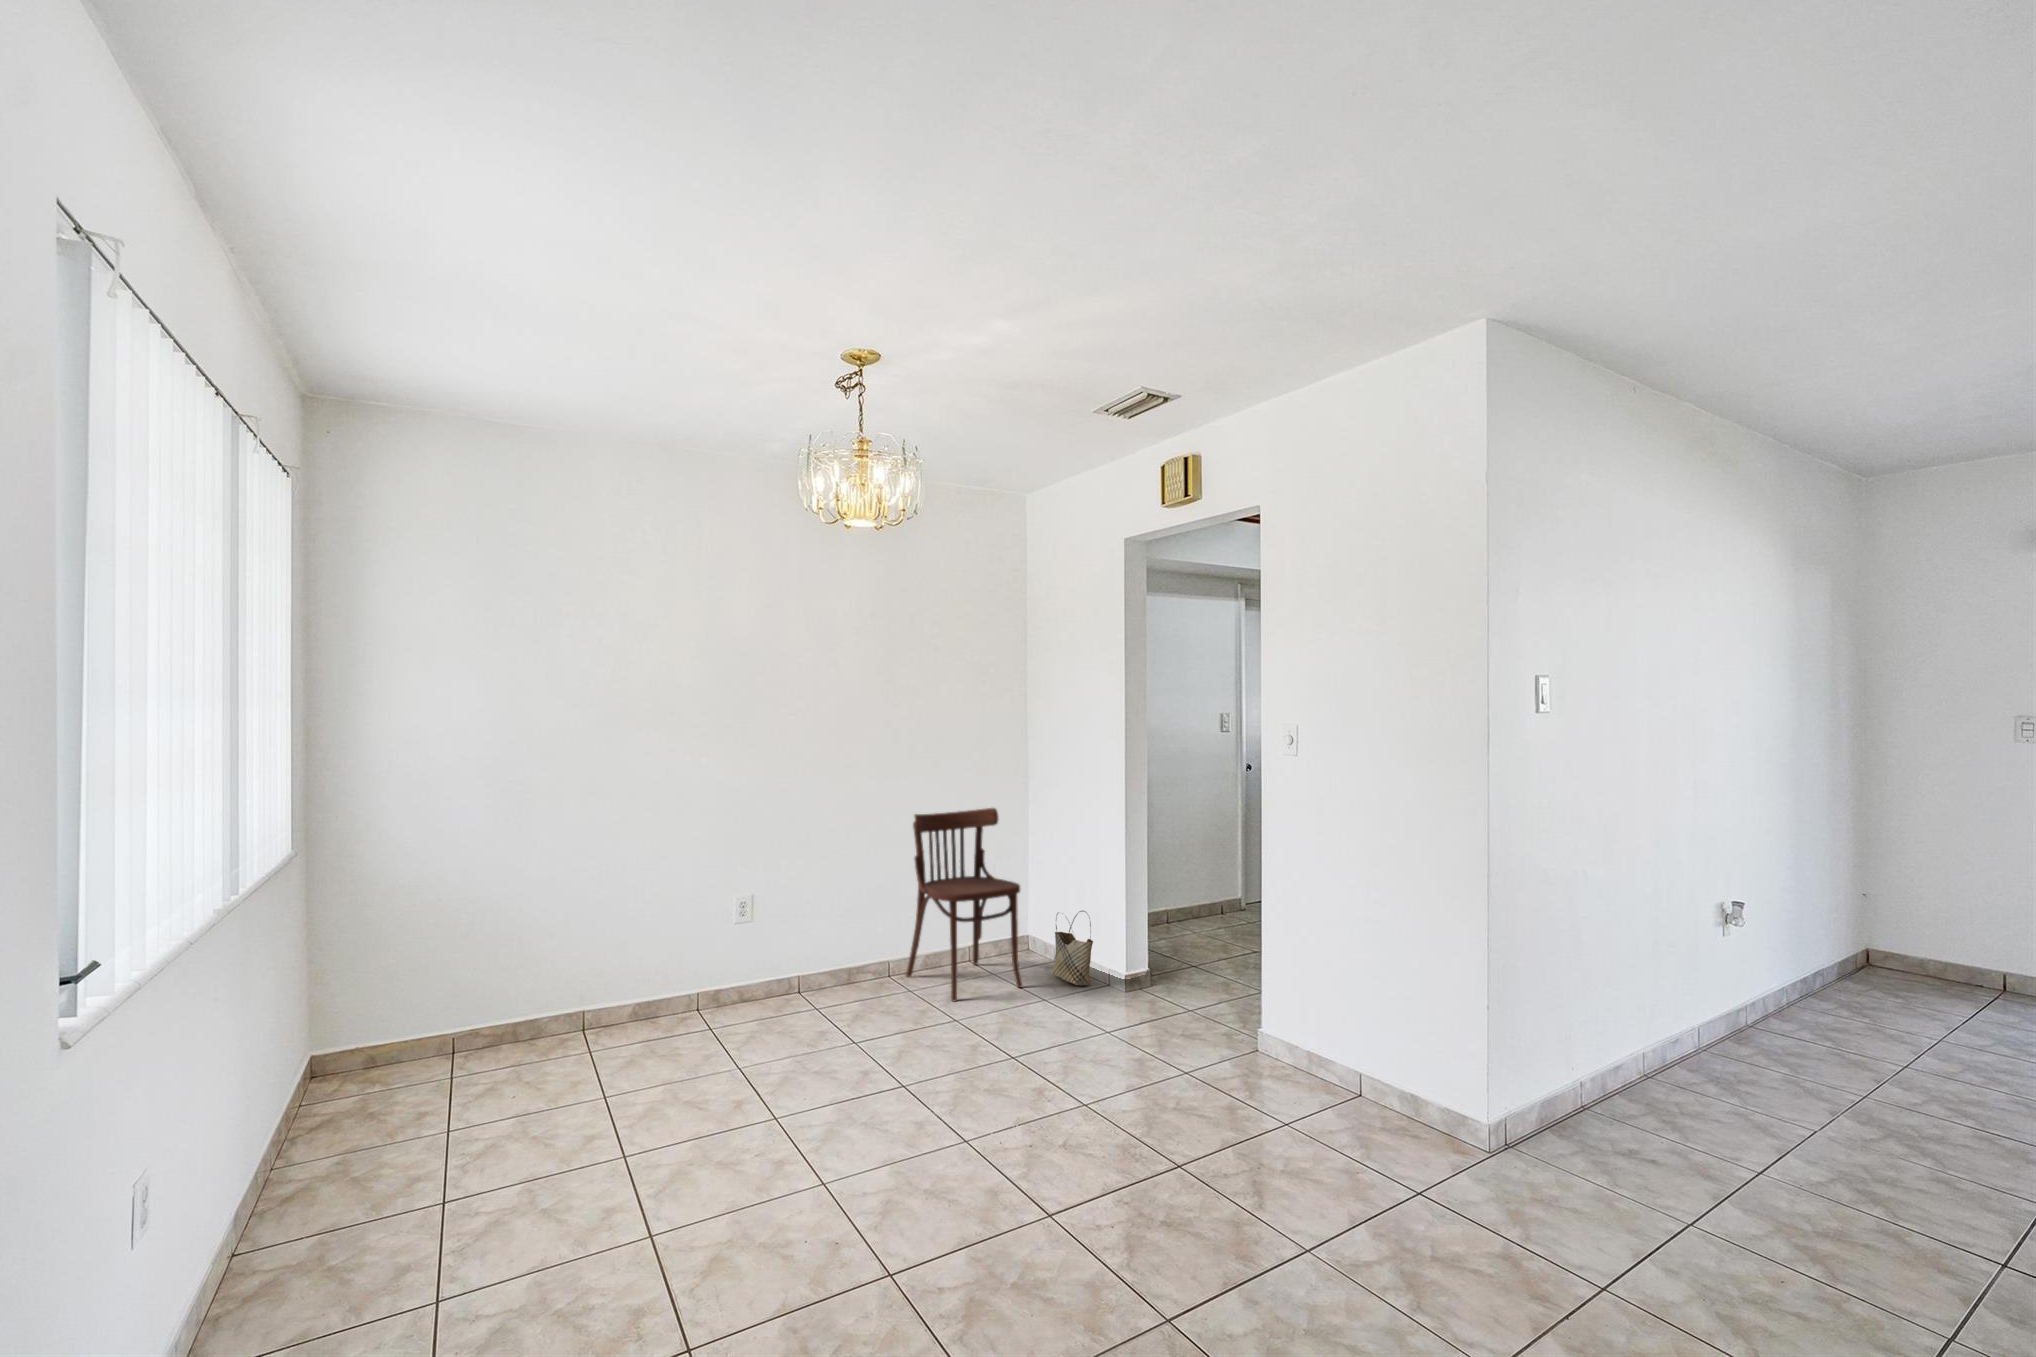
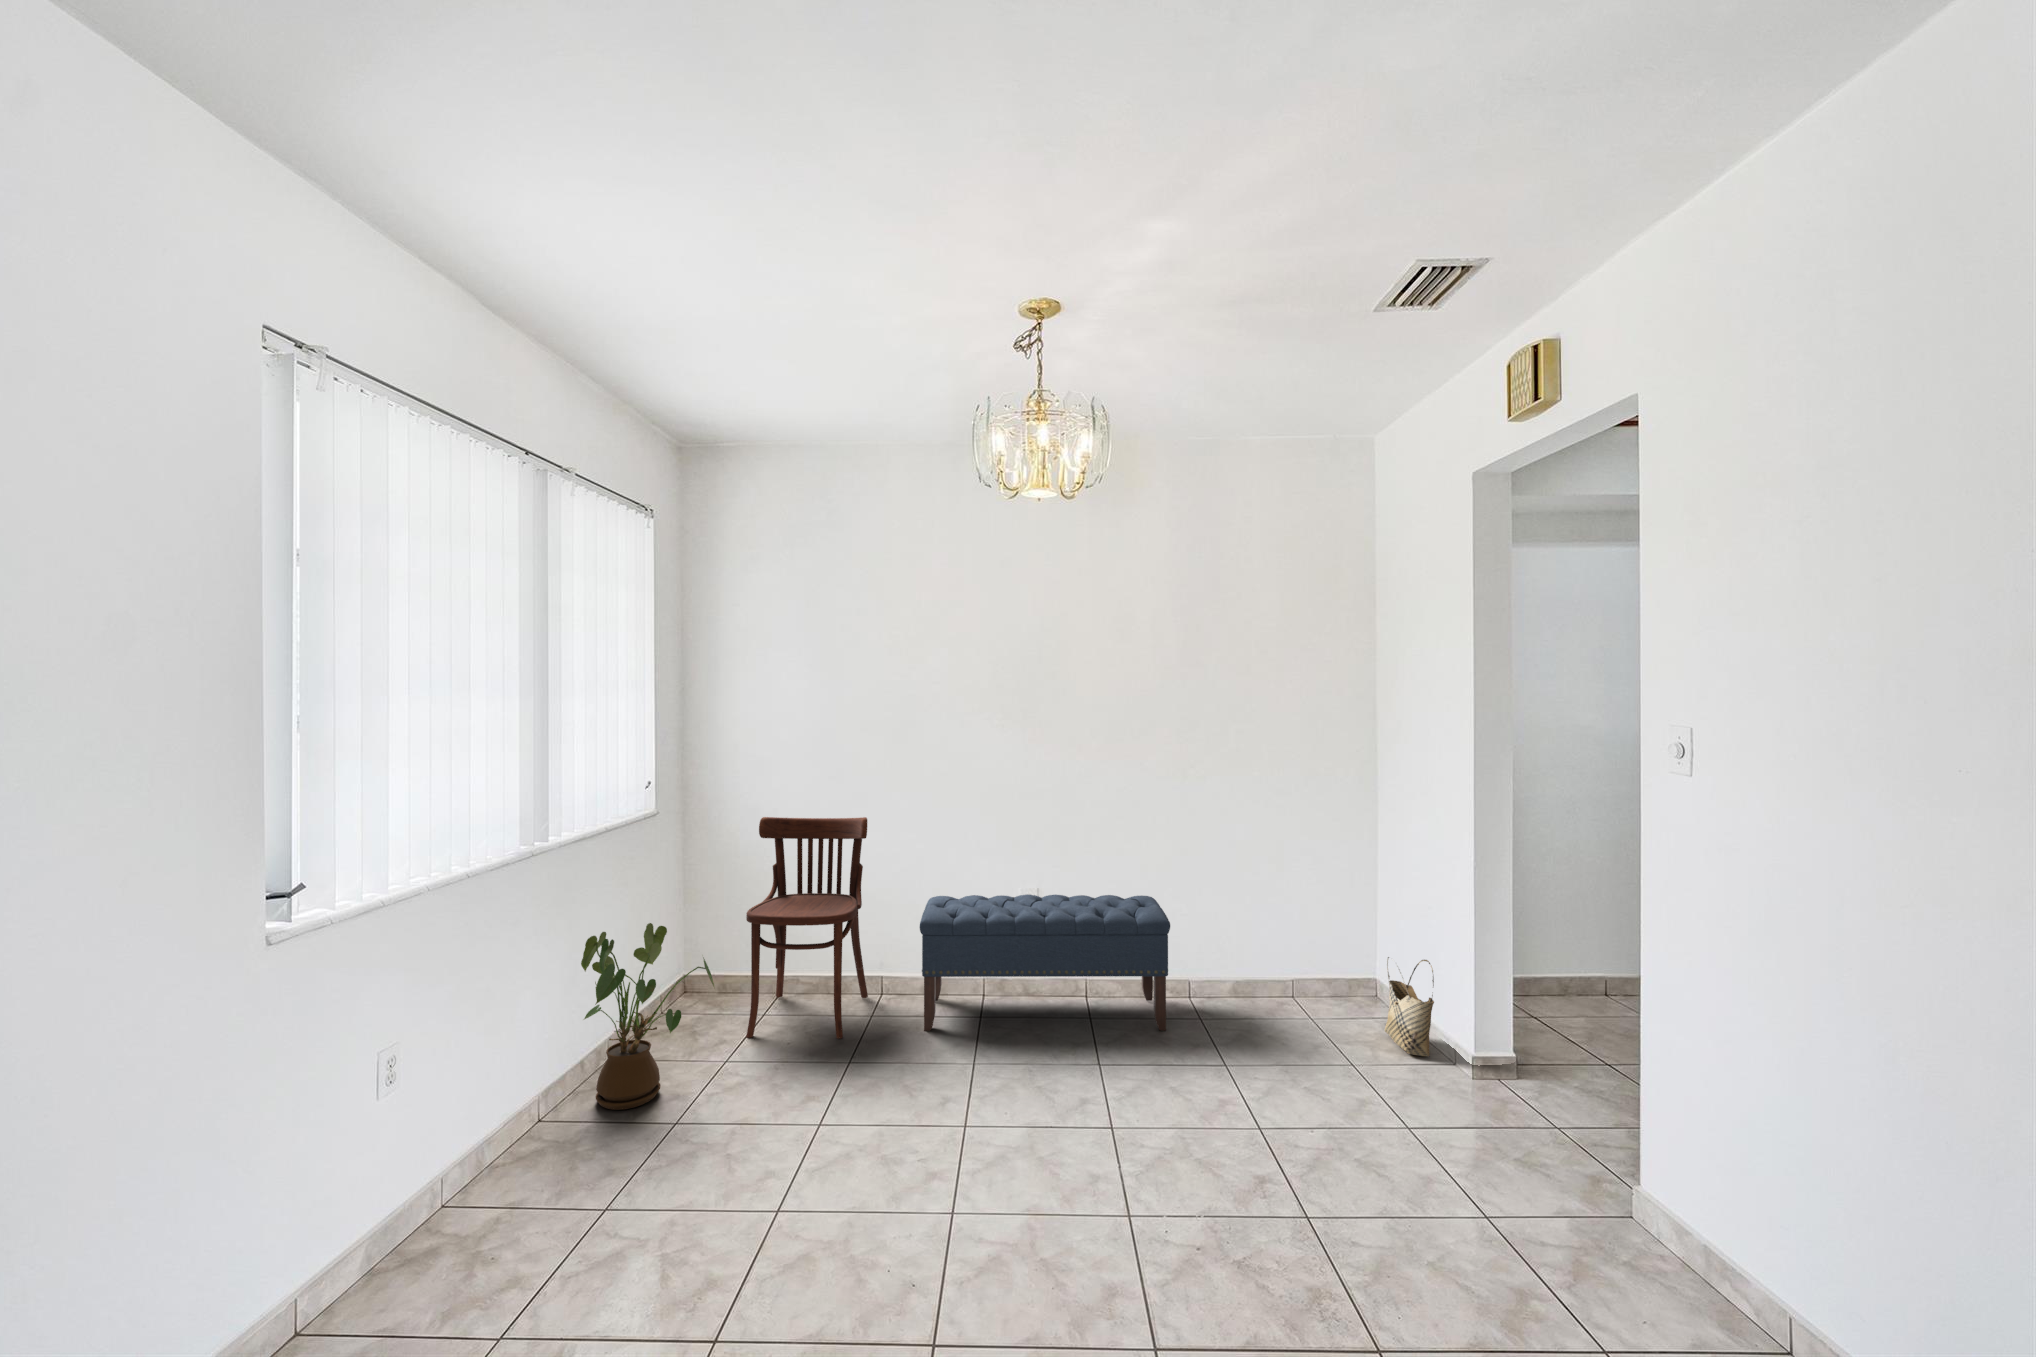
dining chair: present [906,808,1022,1001] -> present [746,817,868,1039]
bench: none [637,890,893,1052] -> present [920,895,1170,1031]
house plant: none [277,980,468,1200] -> present [581,923,714,1110]

